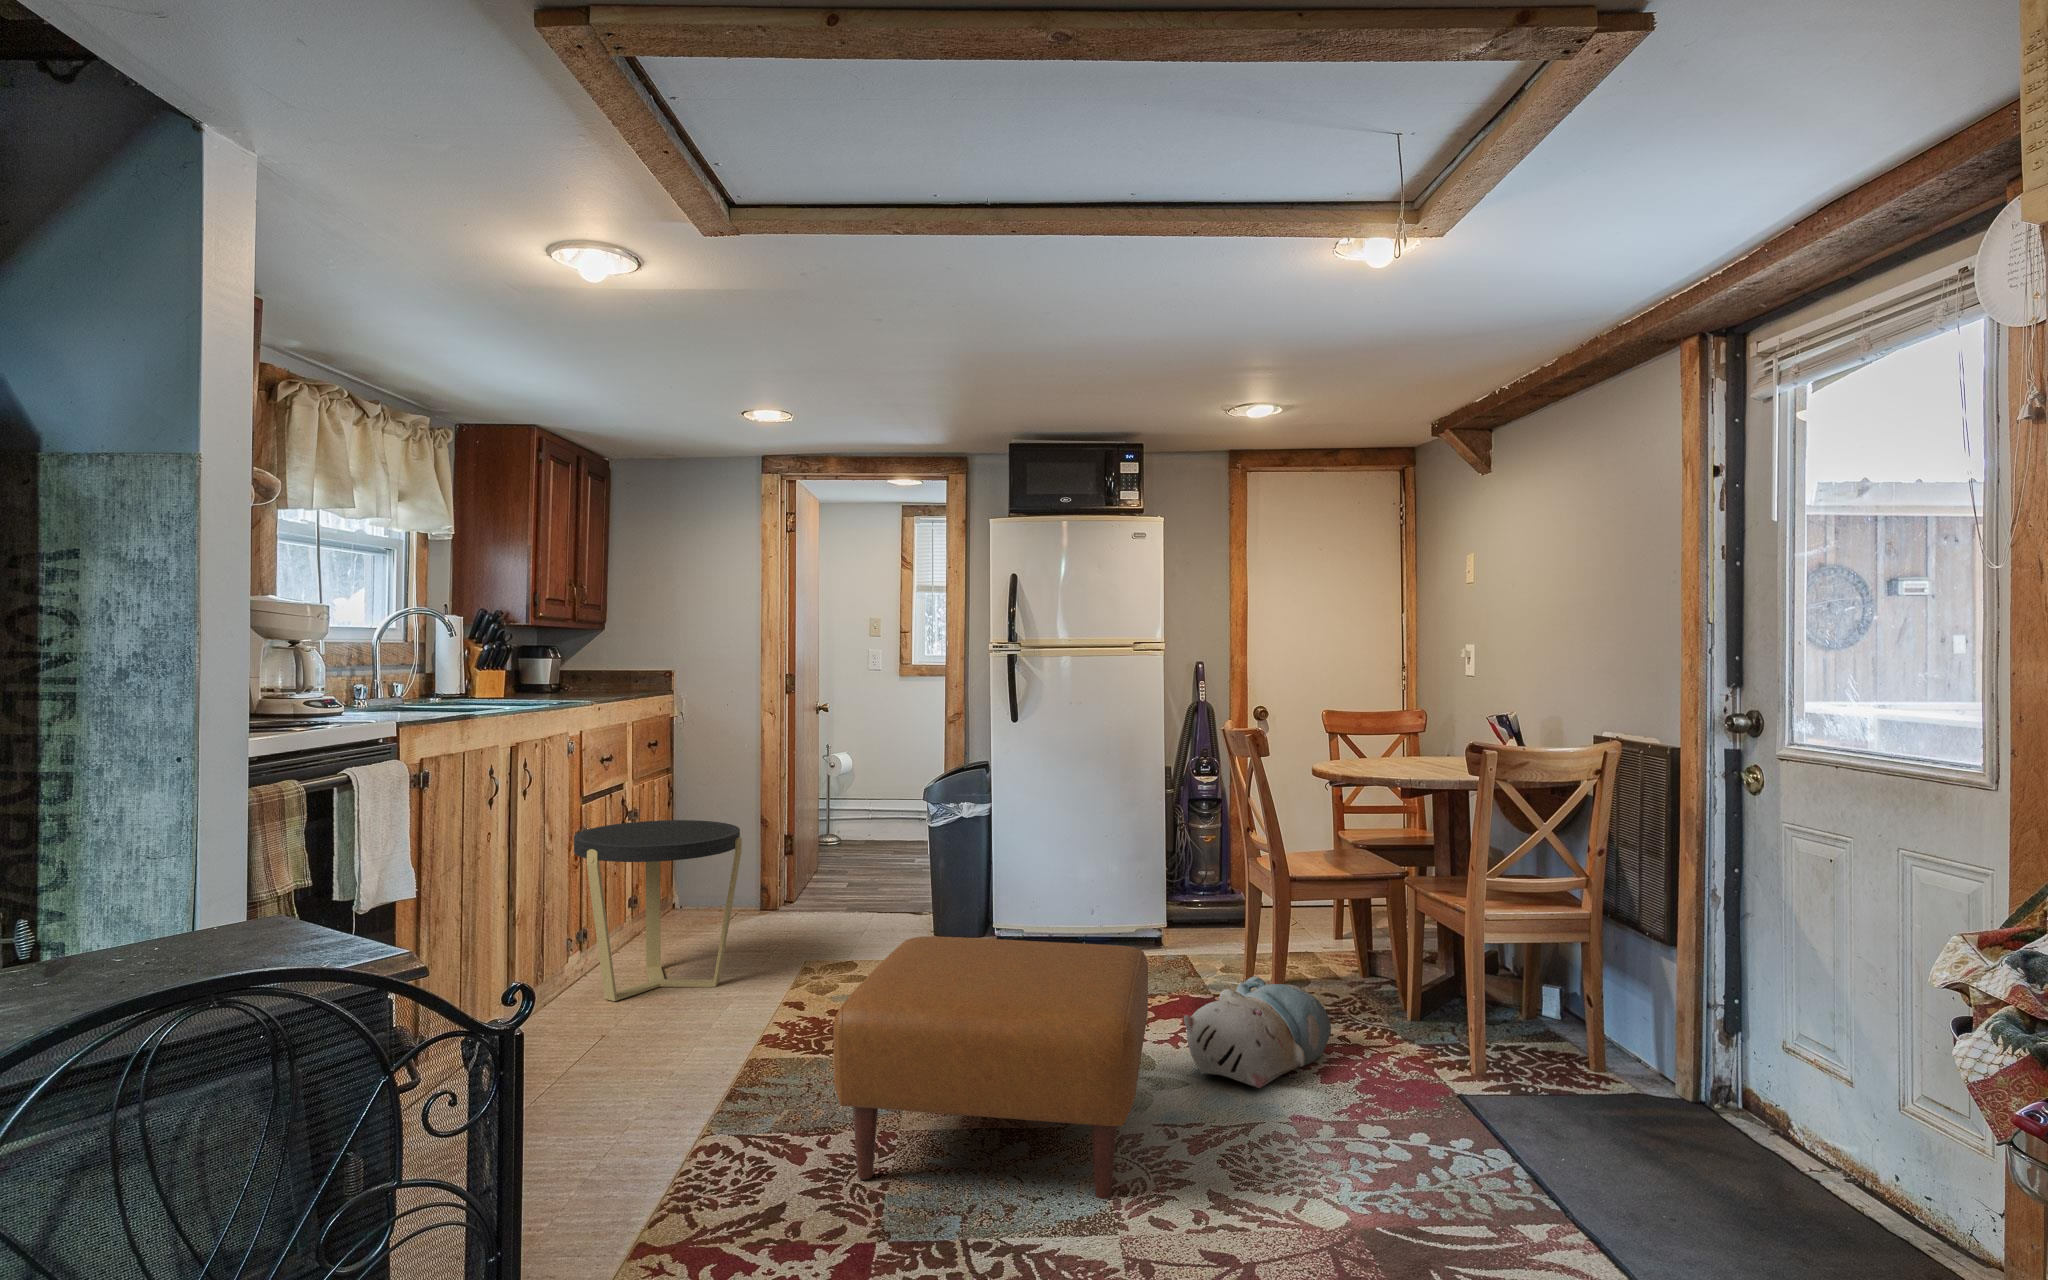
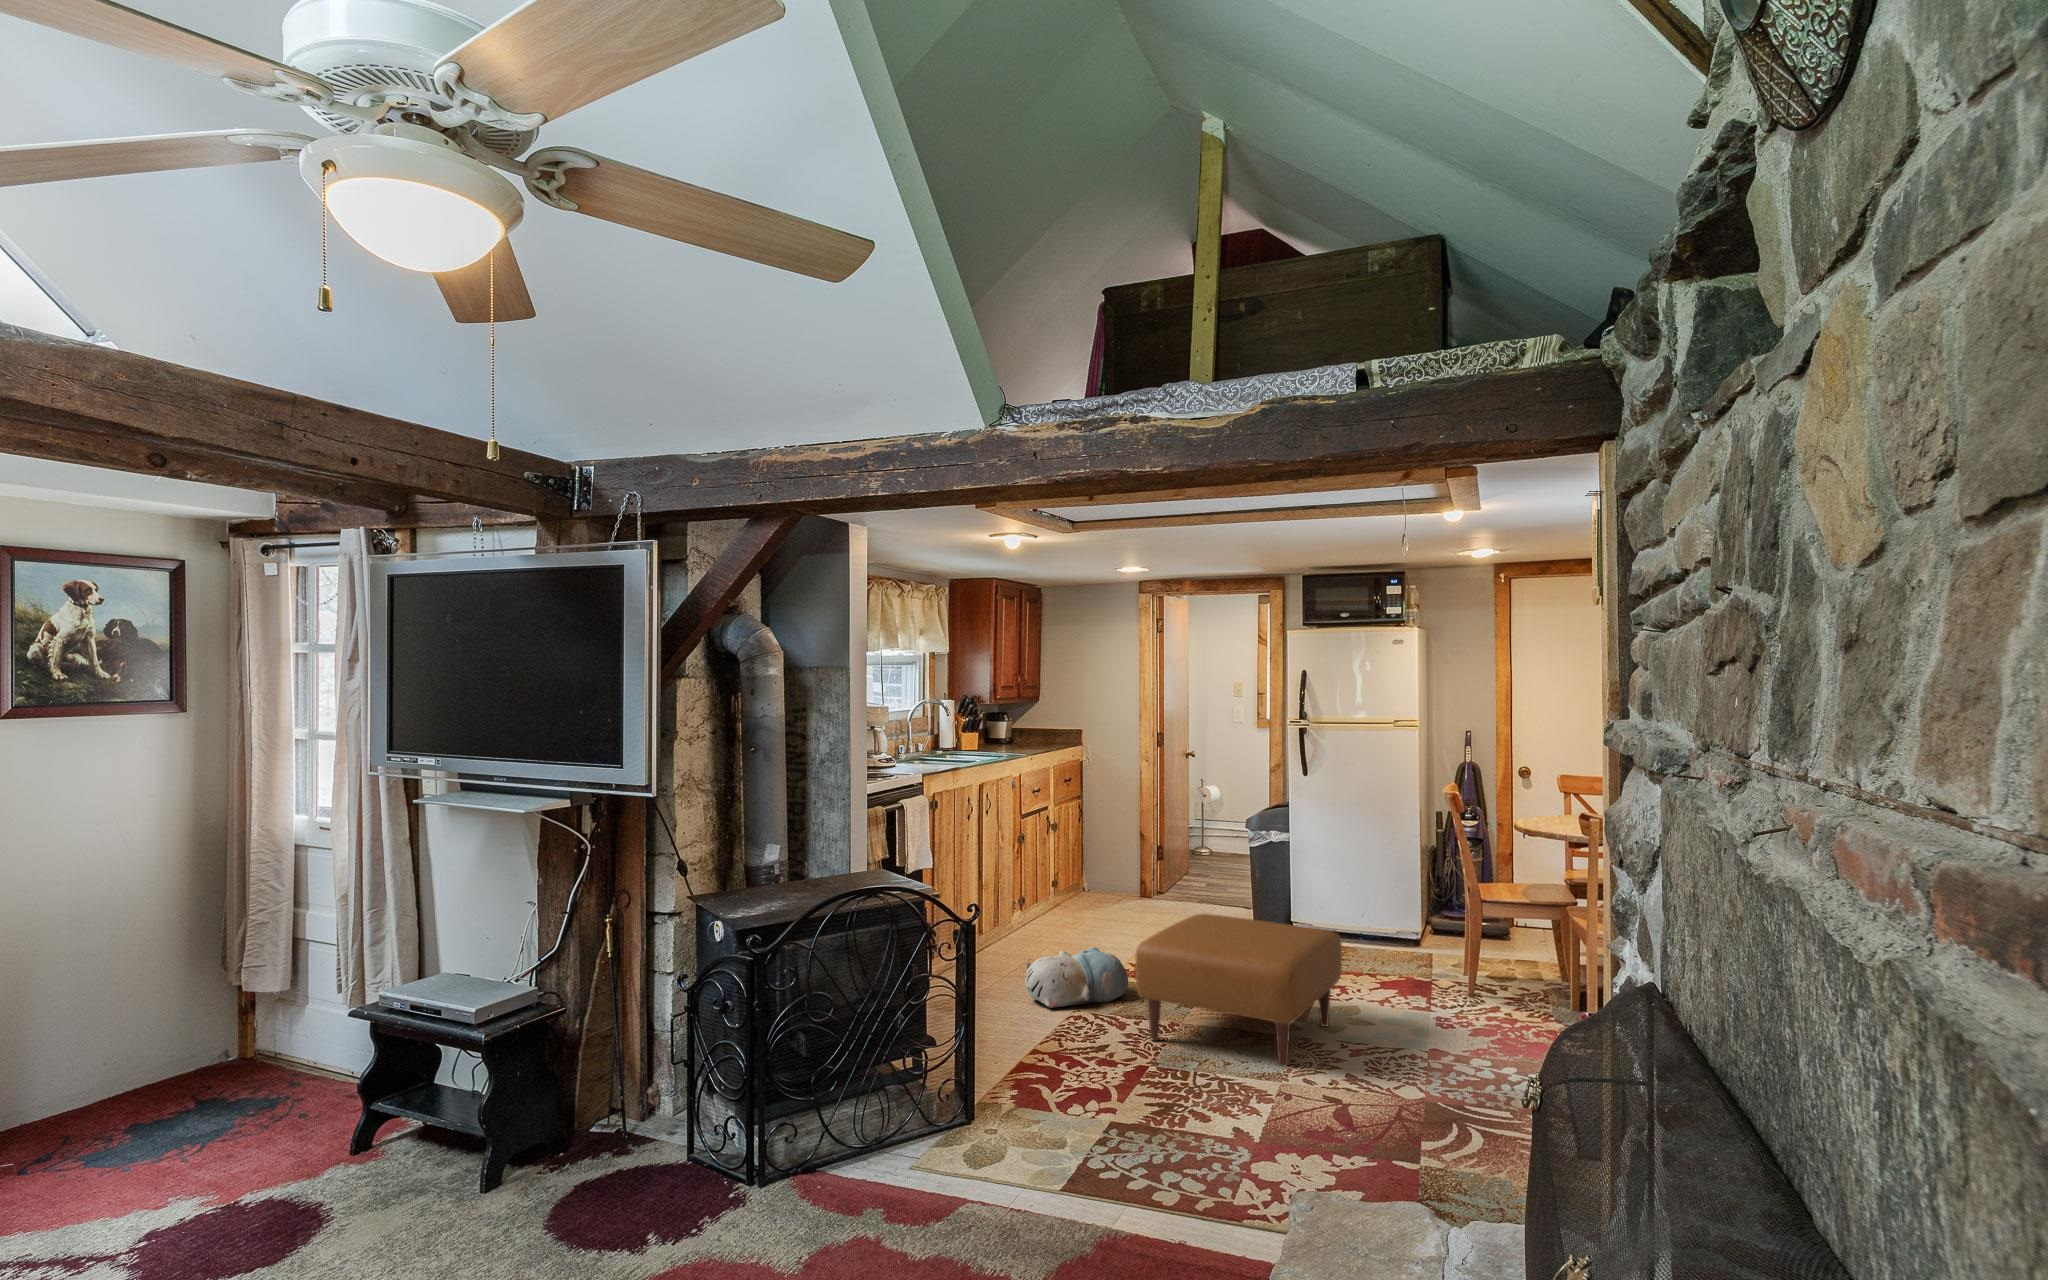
side table: present [574,820,742,1001] -> none [1016,833,1115,943]
plush toy: present [1183,977,1331,1088] -> present [1025,947,1128,1008]

